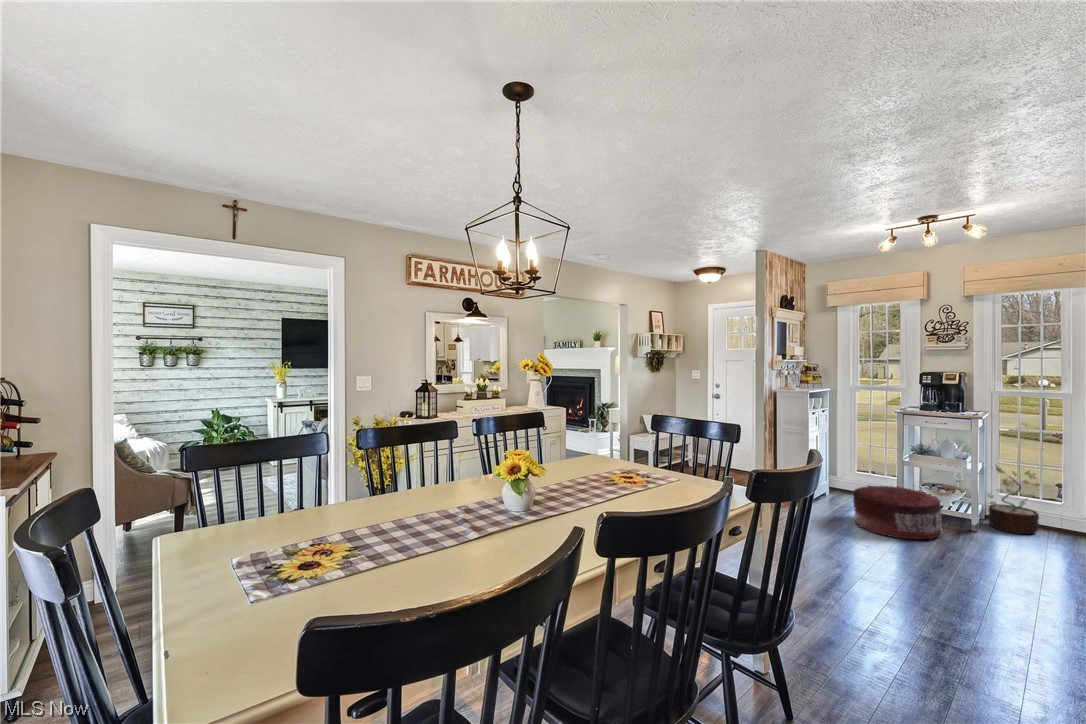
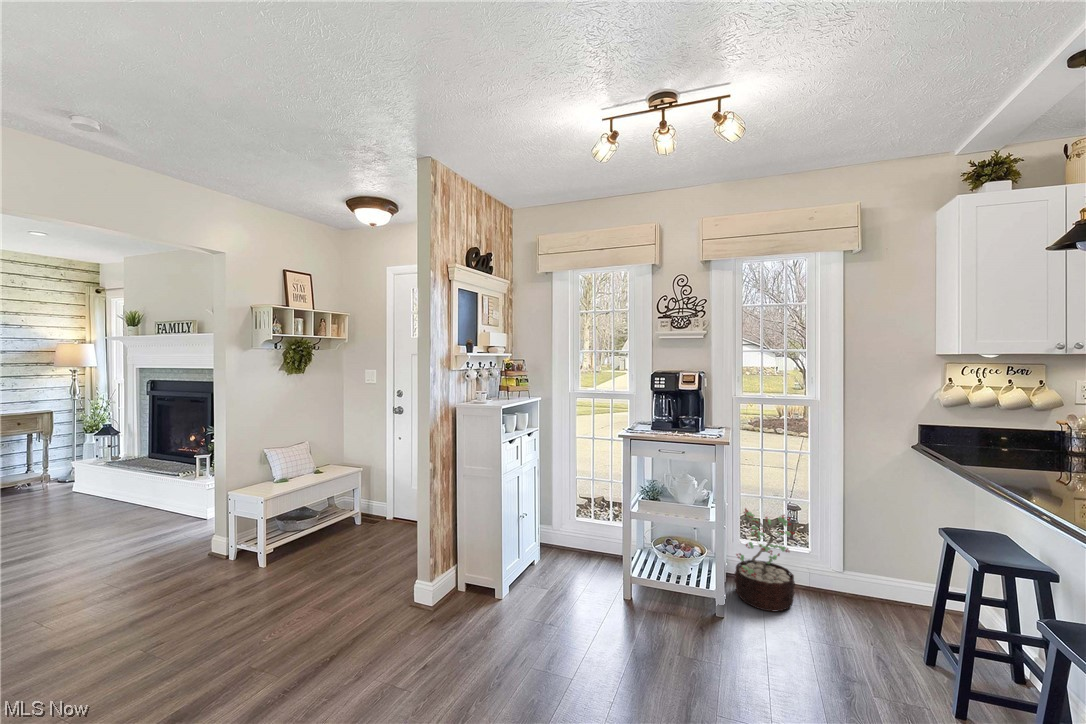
pouf: present [853,485,942,539] -> none [563,557,692,683]

